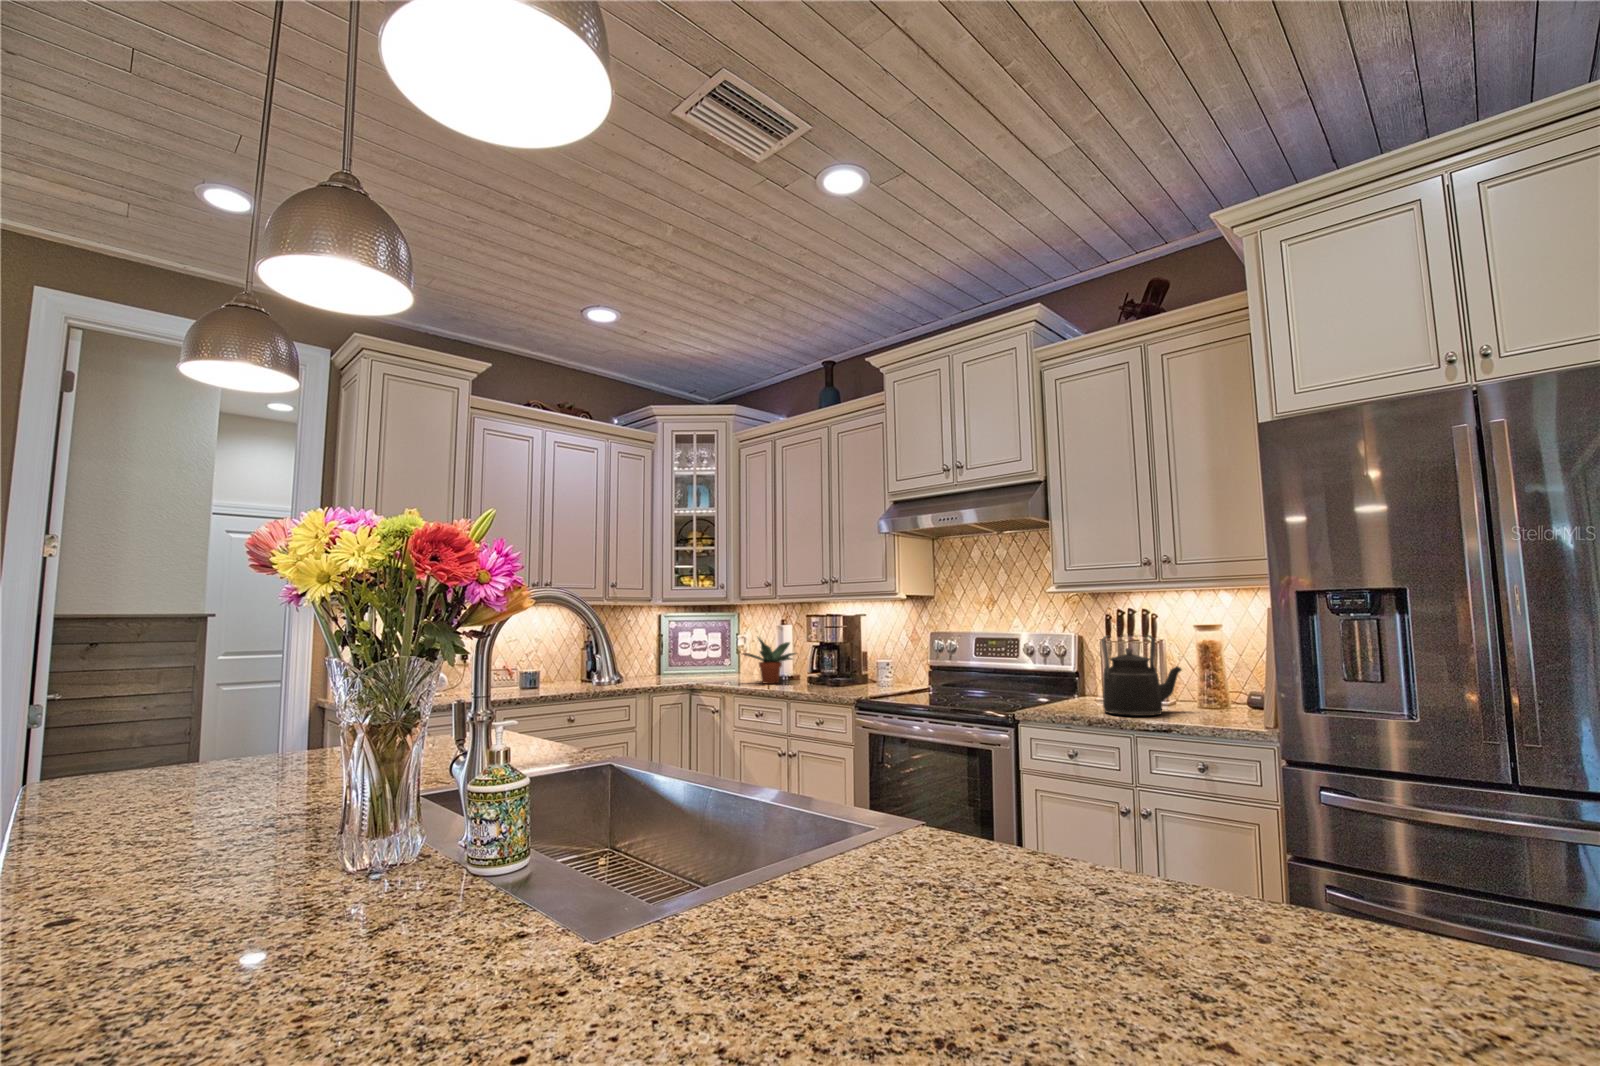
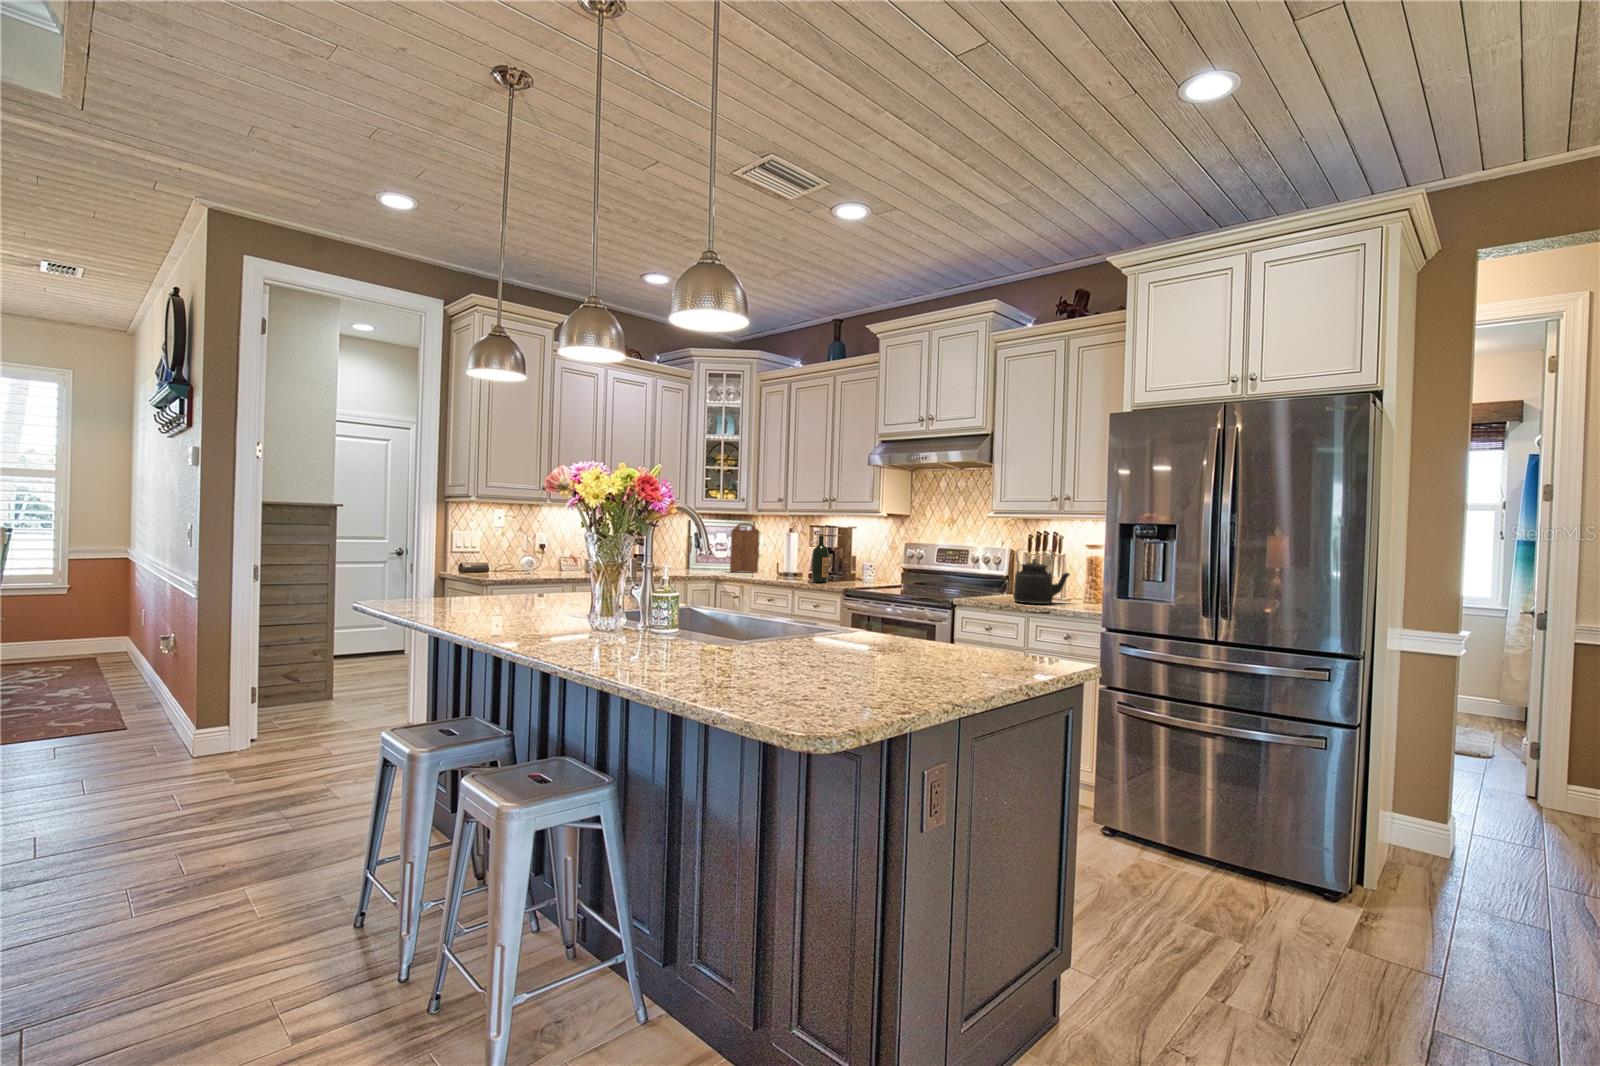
cutting board: none [710,615,745,677] -> present [730,523,760,573]
wine bottle: none [812,625,833,689] -> present [812,534,829,583]
potted plant: present [744,638,795,684] -> none [756,540,803,578]

